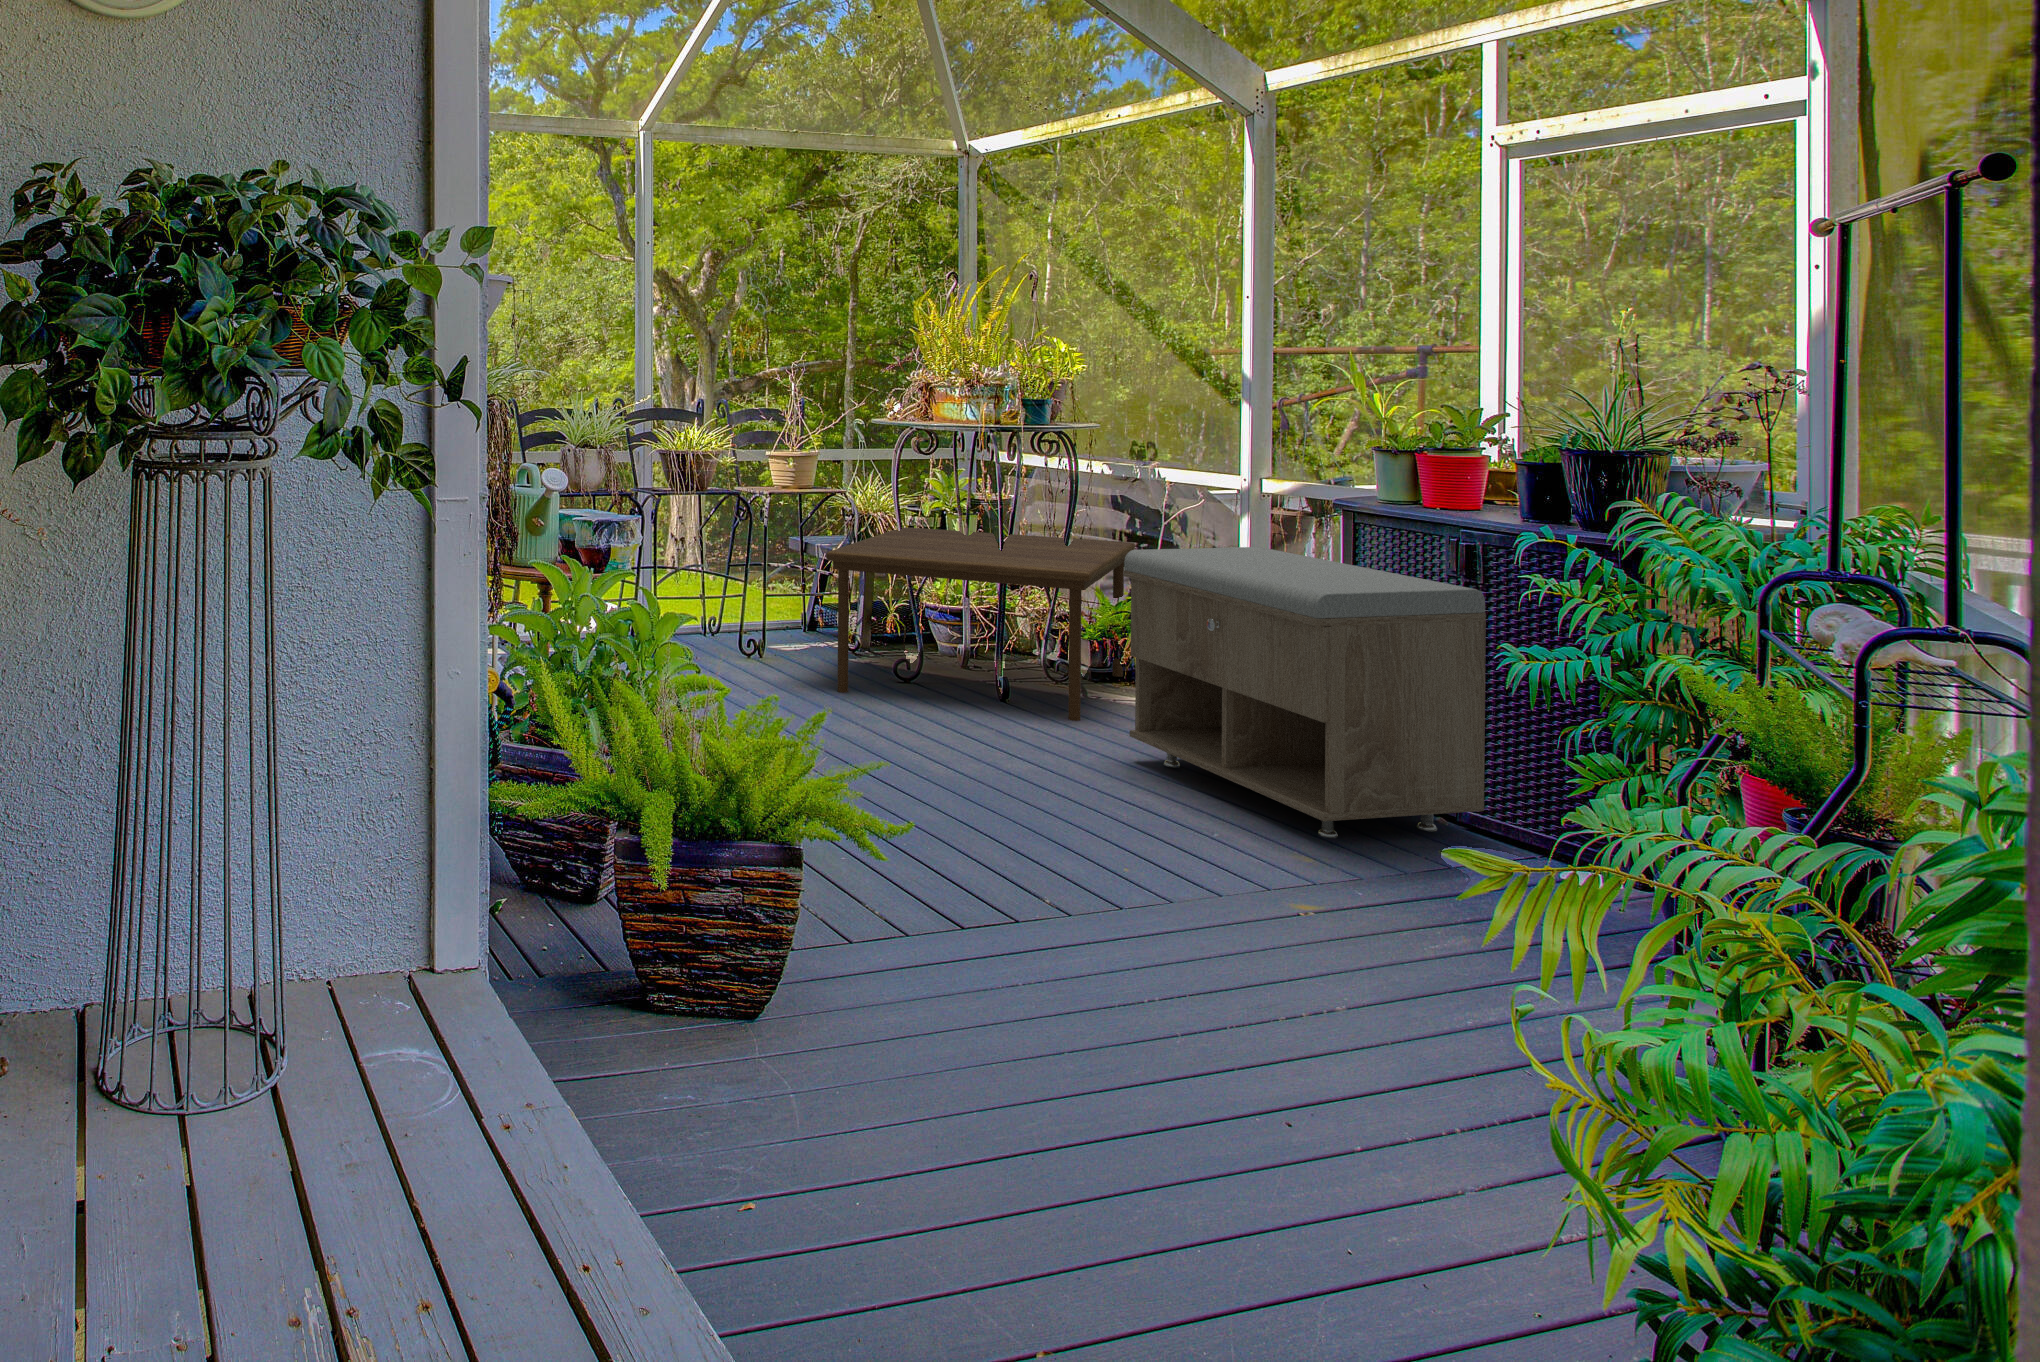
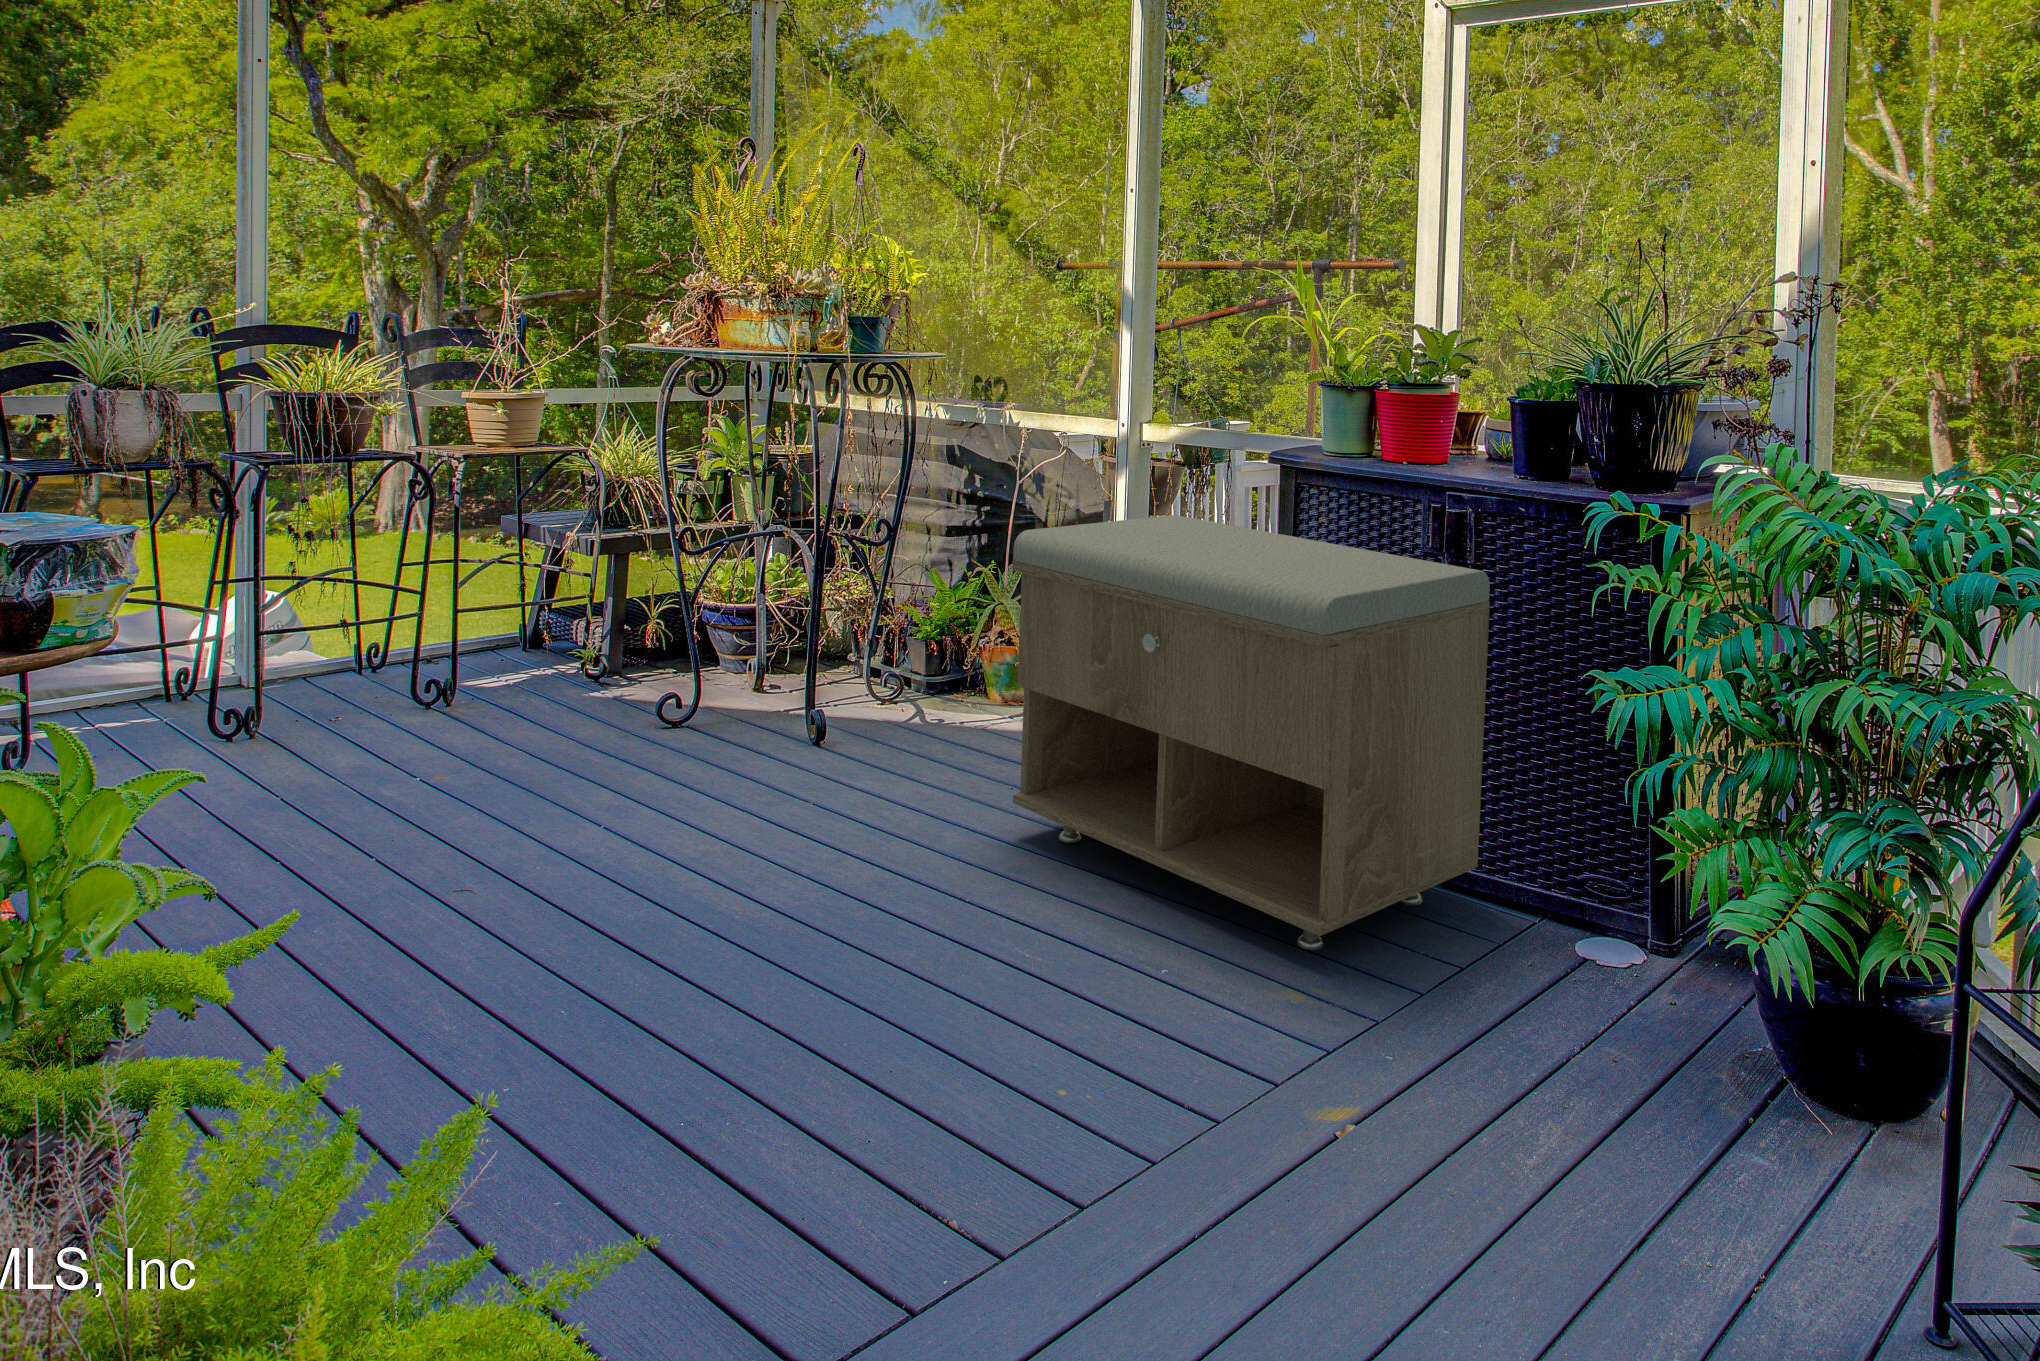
coffee table: present [826,527,1135,721] -> none [547,496,984,772]

